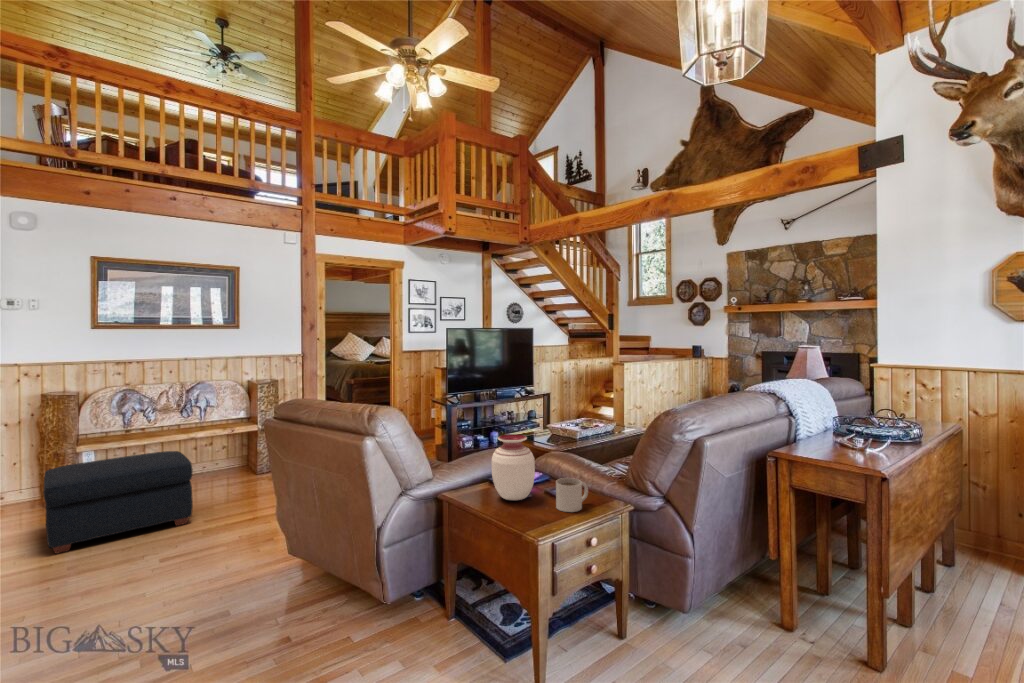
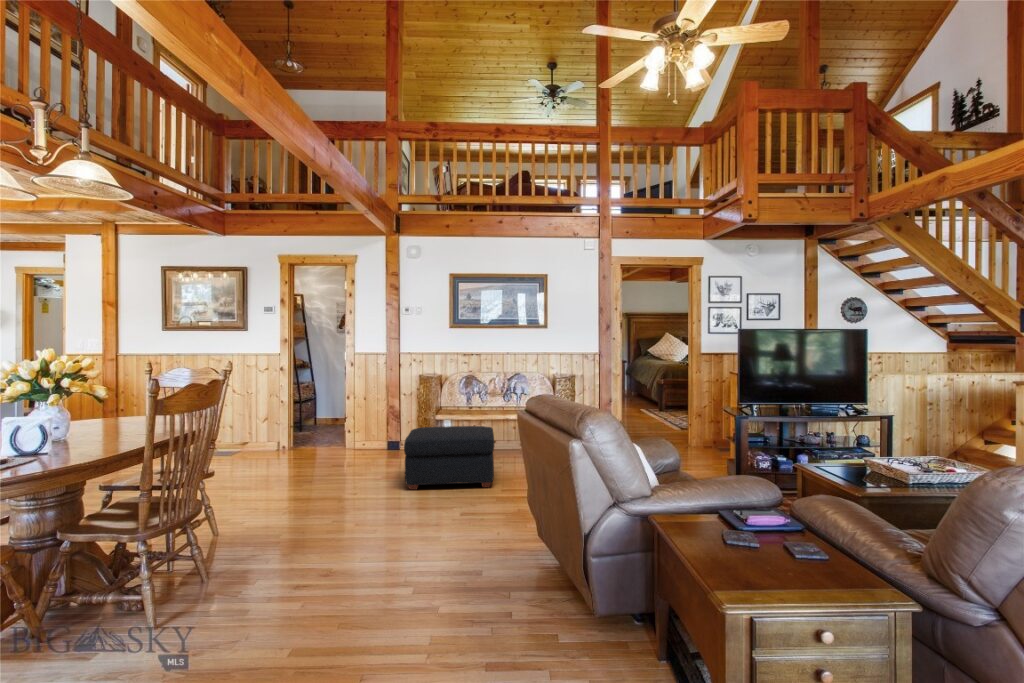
vase: present [492,434,535,500] -> none [702,462,762,549]
mug: present [556,478,588,512] -> none [783,536,840,589]

